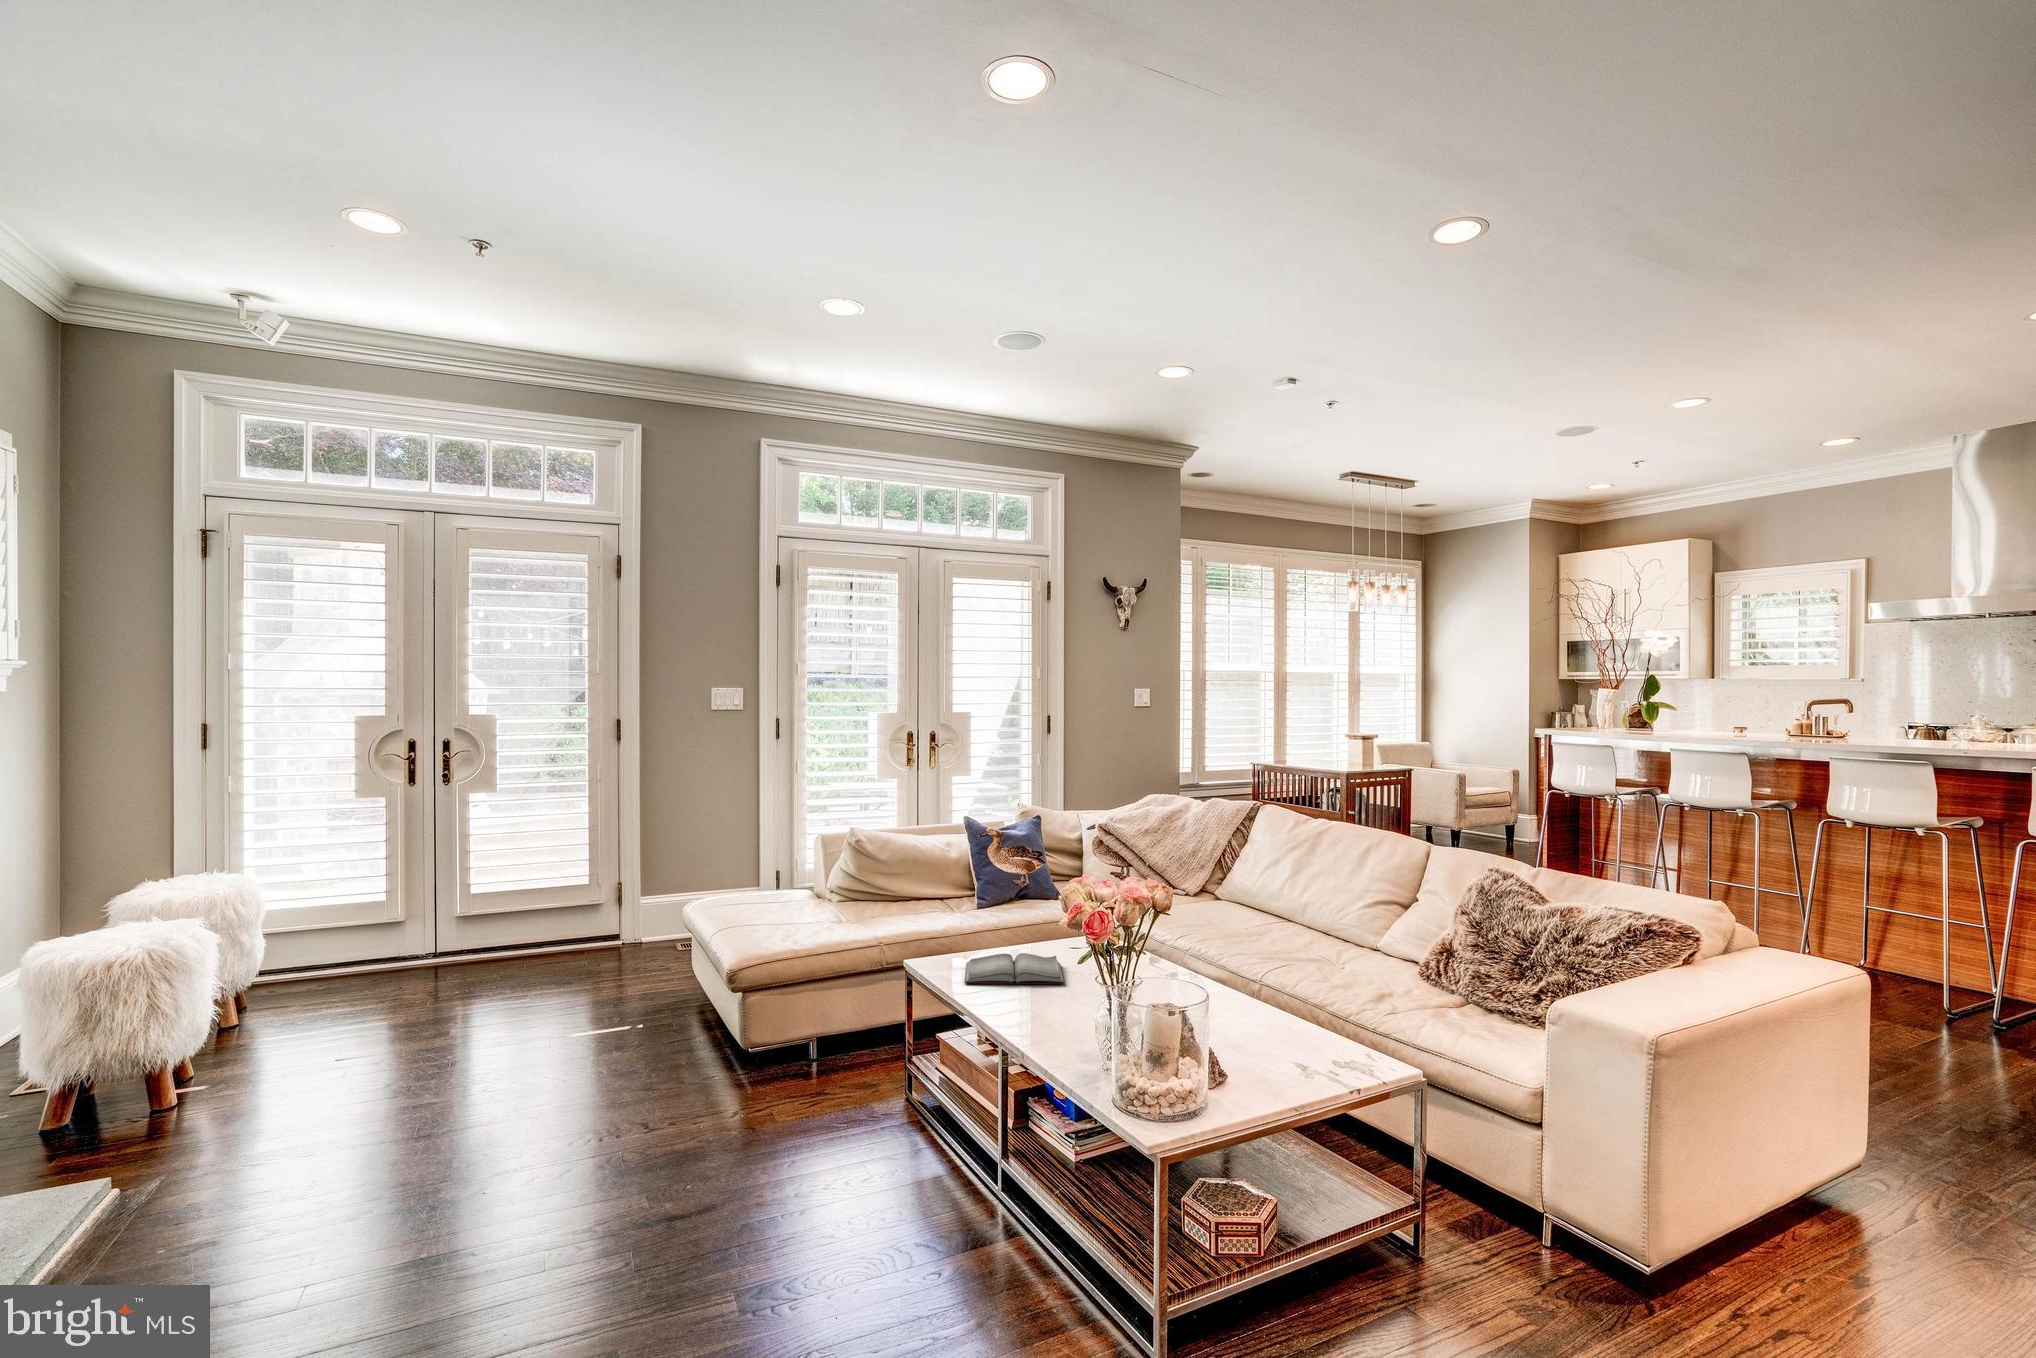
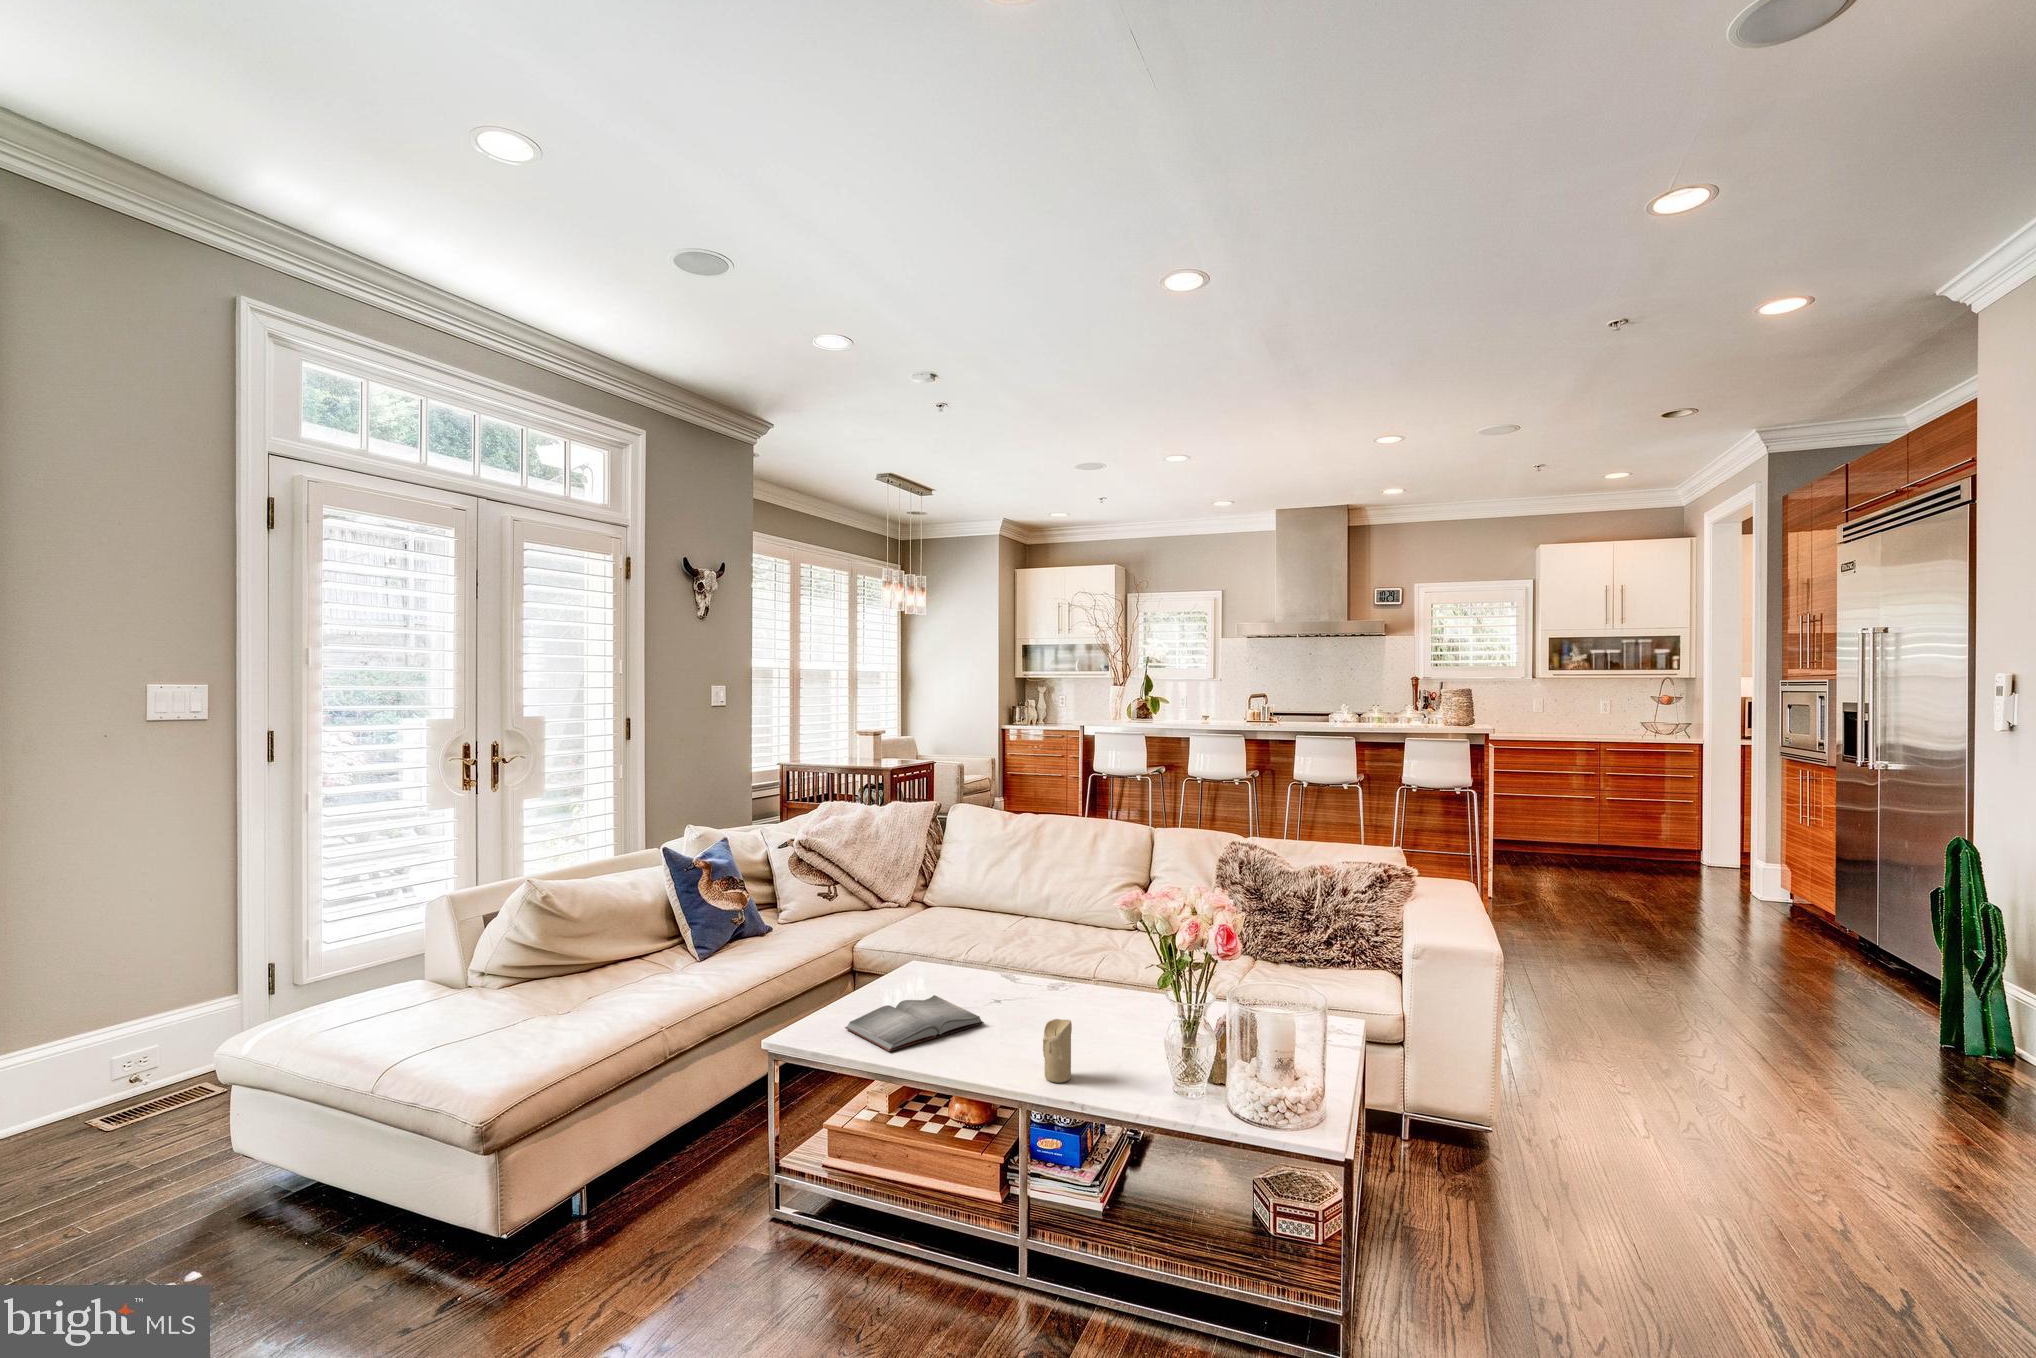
candle: none [1027,979,1053,1033] -> present [1043,1019,1072,1083]

